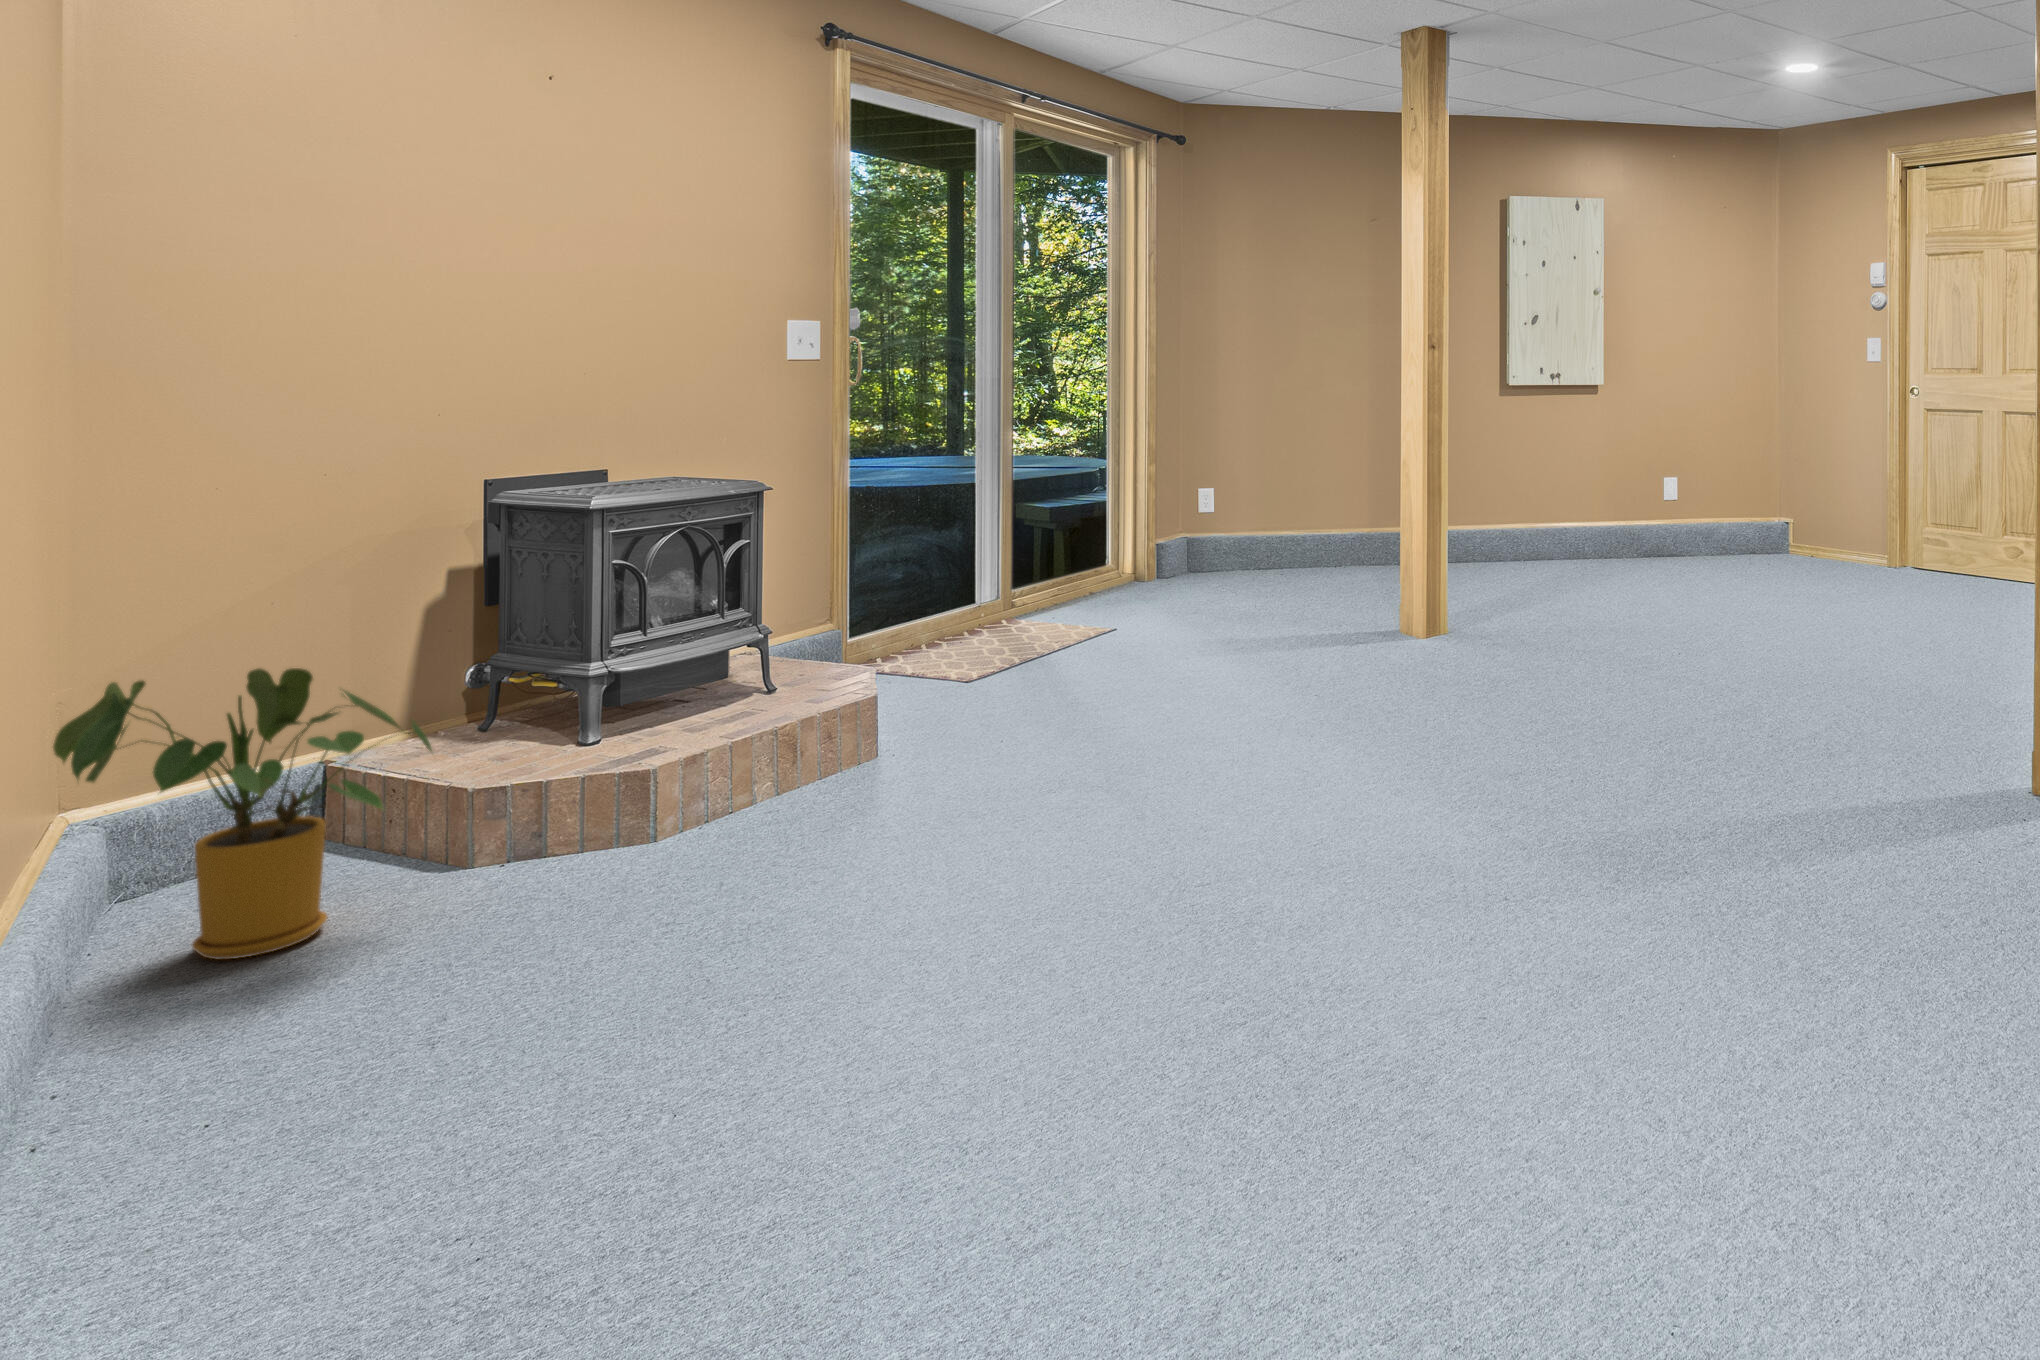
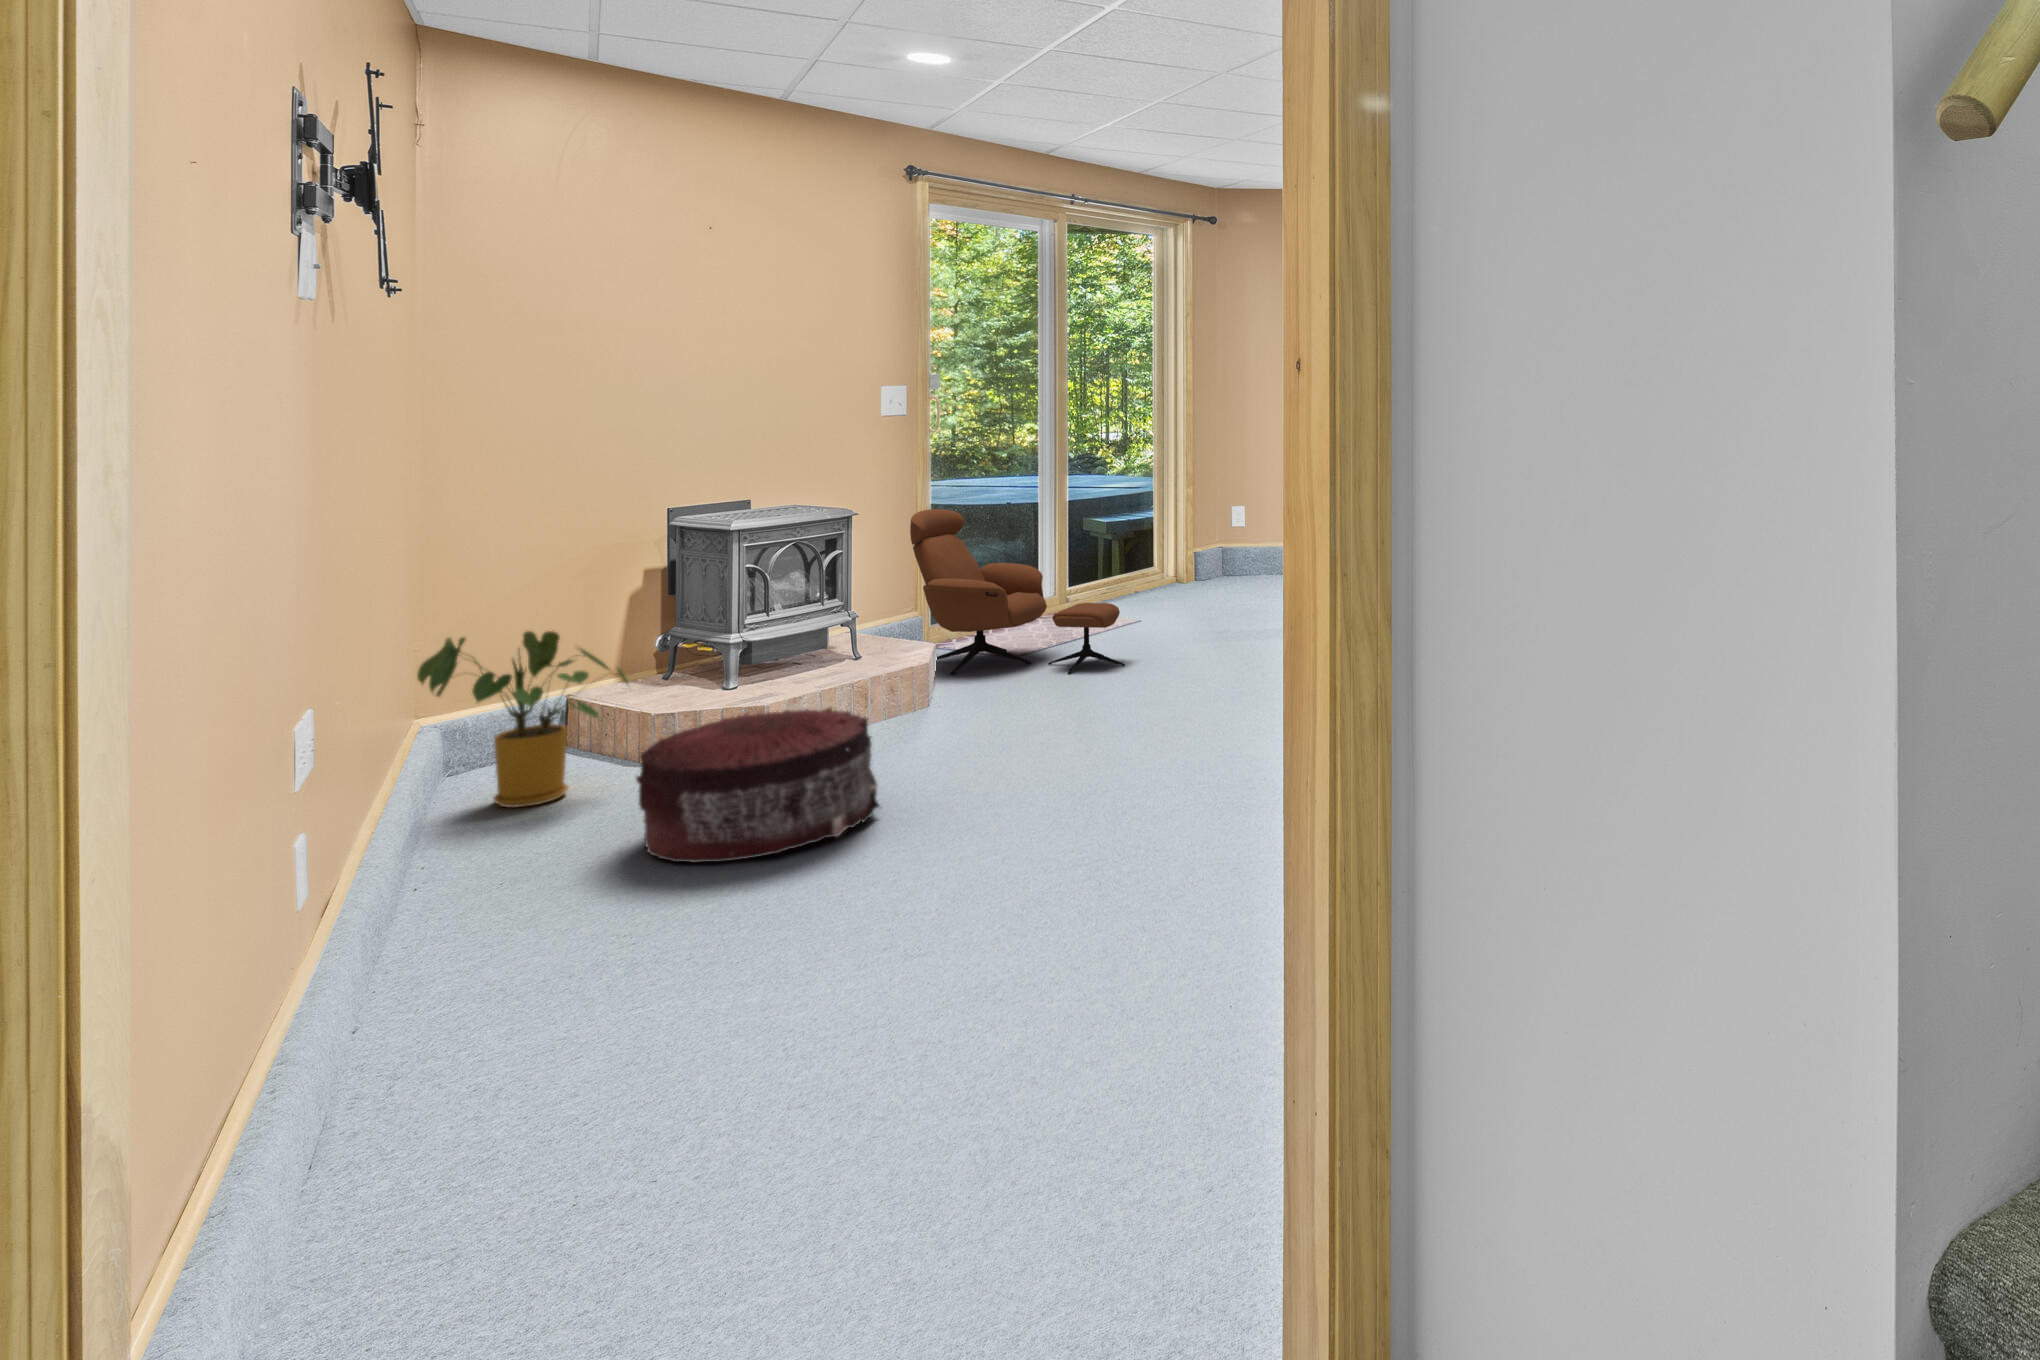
lounge chair: none [831,485,1126,707] -> present [910,509,1125,674]
pouf: none [452,776,868,1066] -> present [636,707,881,862]

